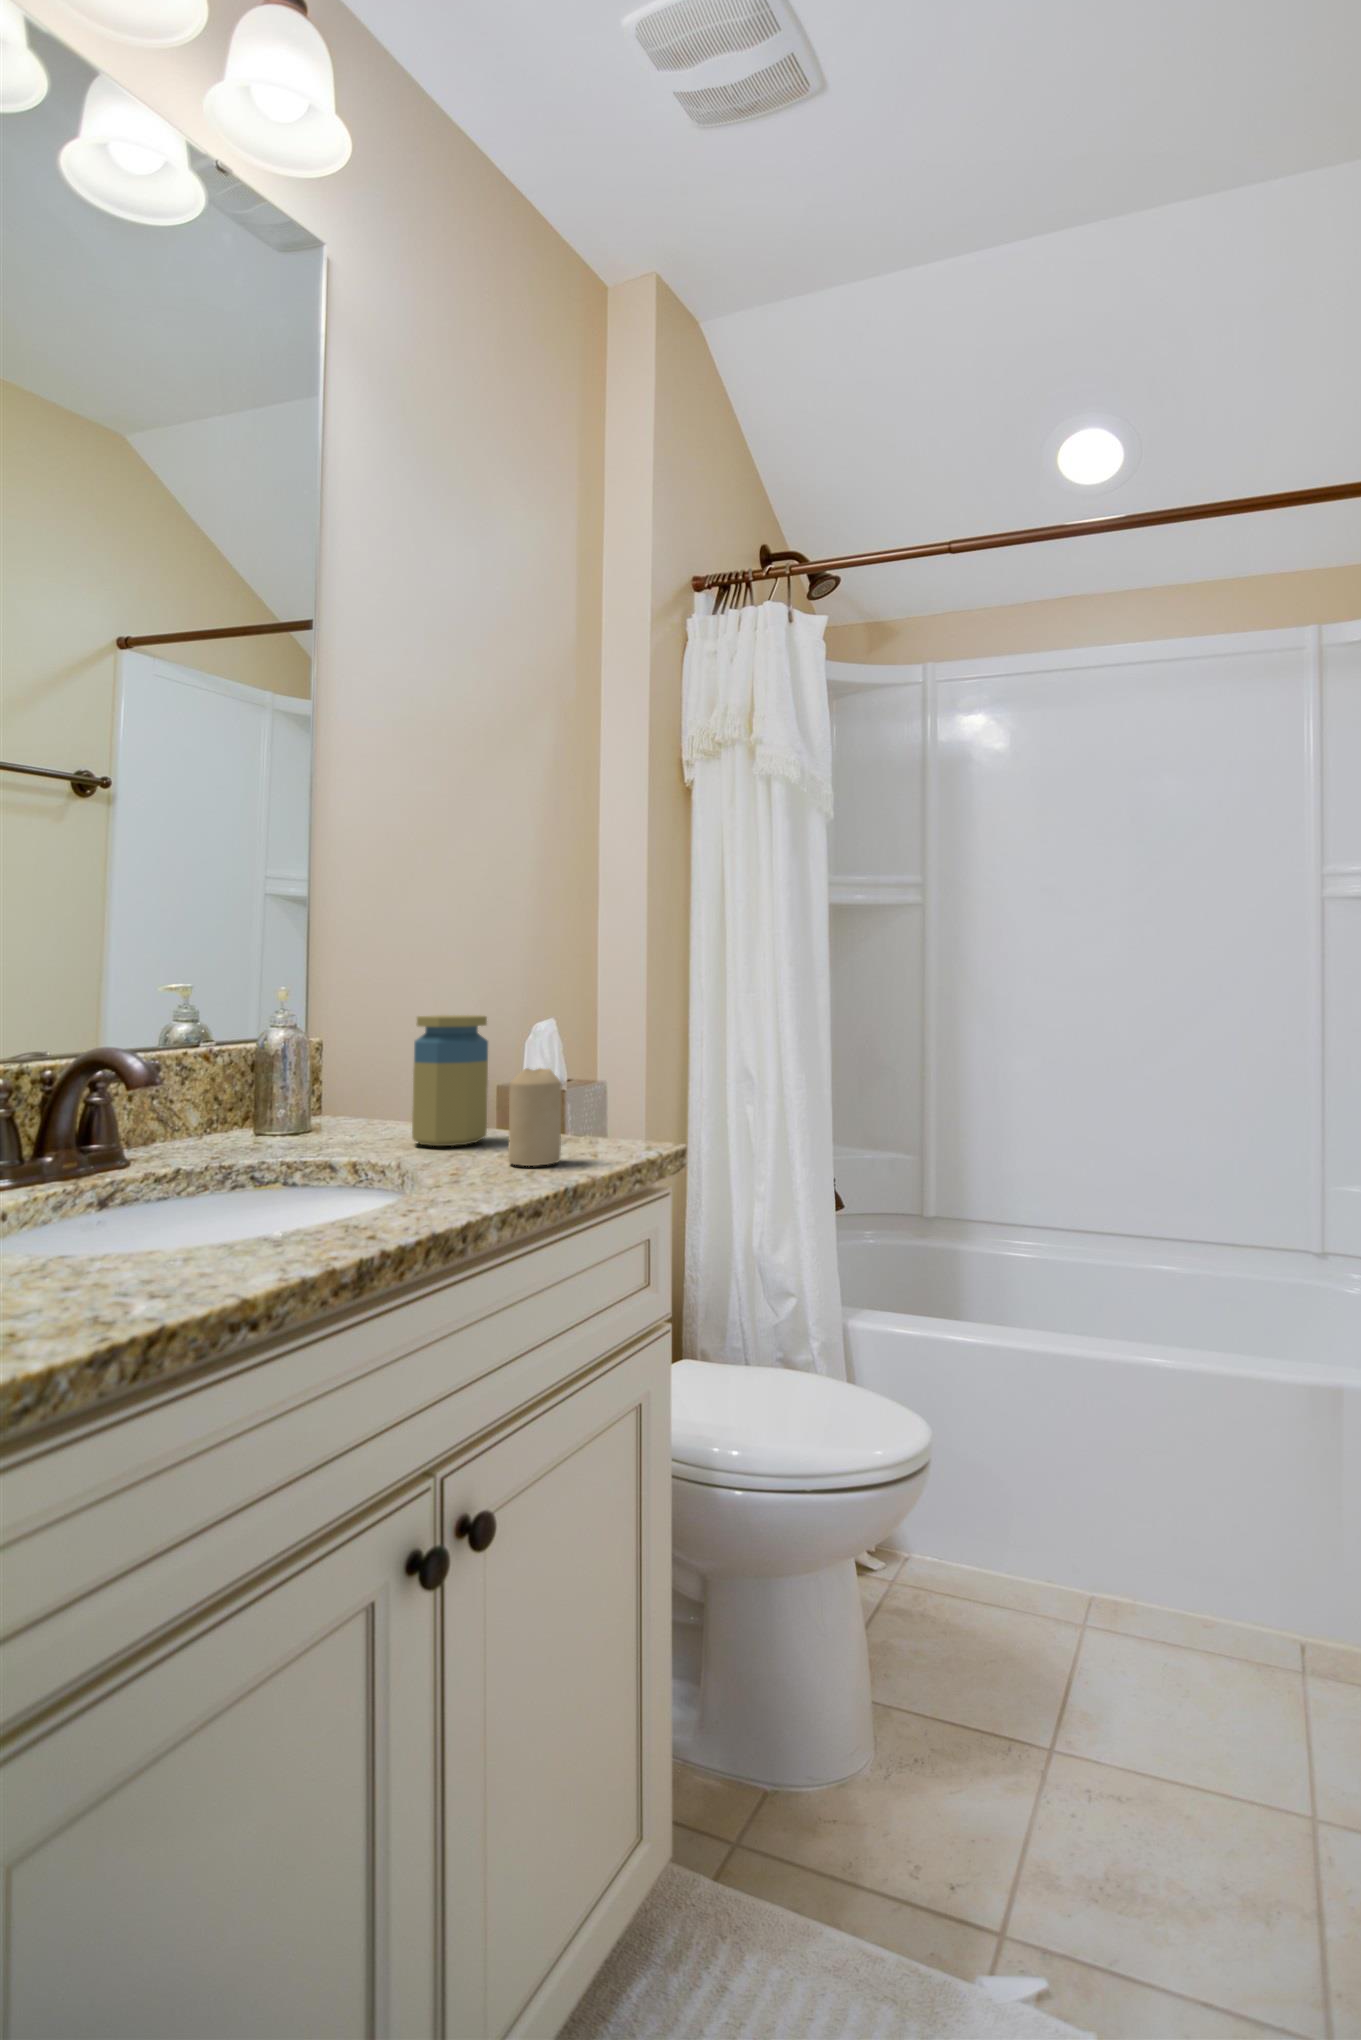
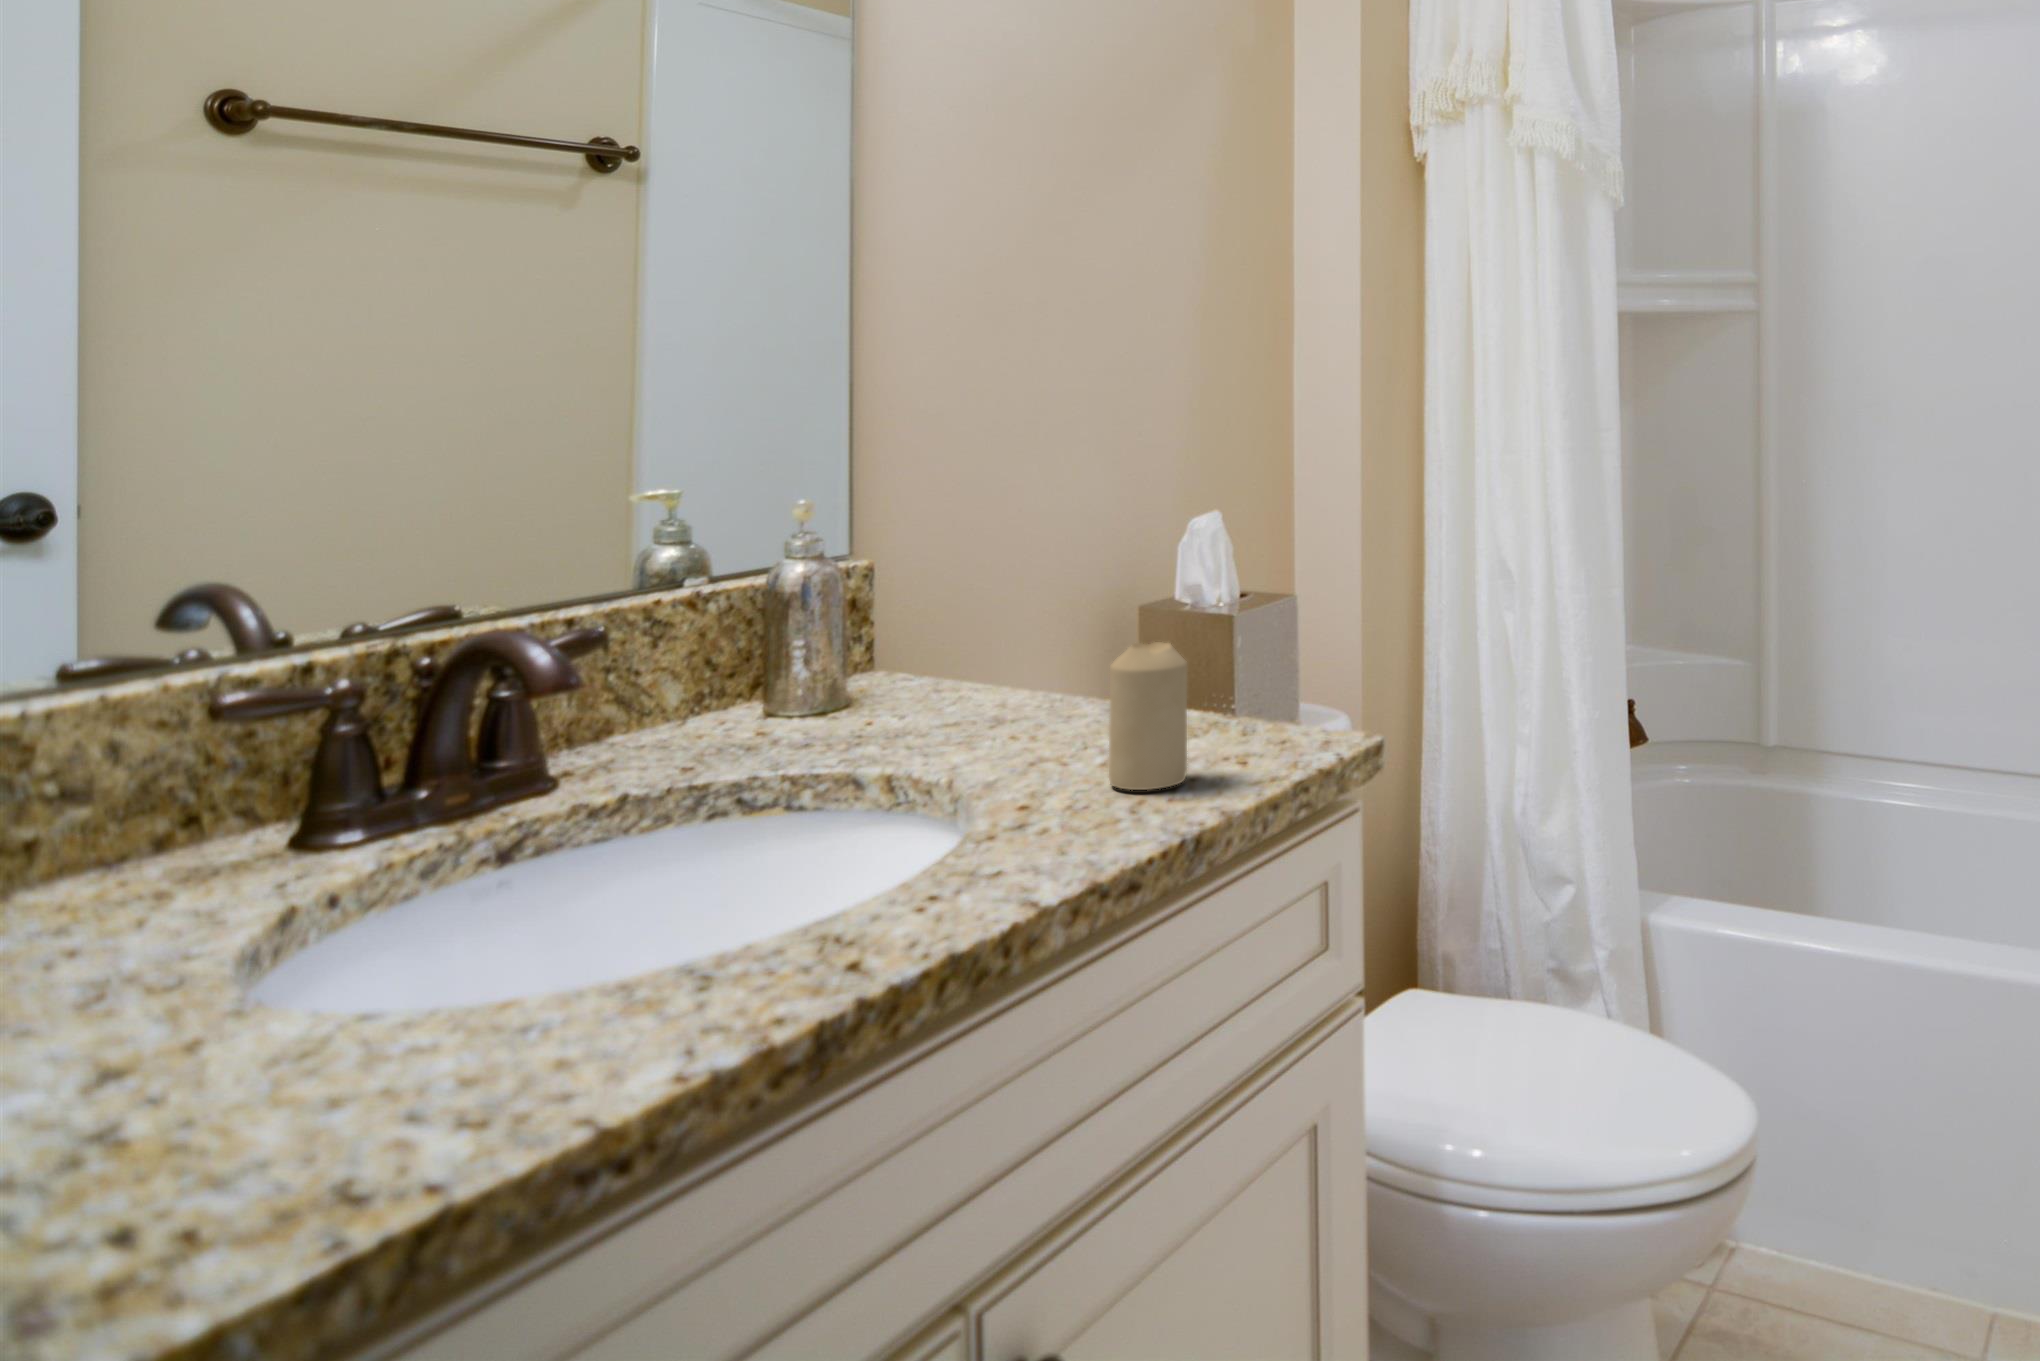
jar: present [412,1015,488,1146] -> none [981,546,1091,744]

